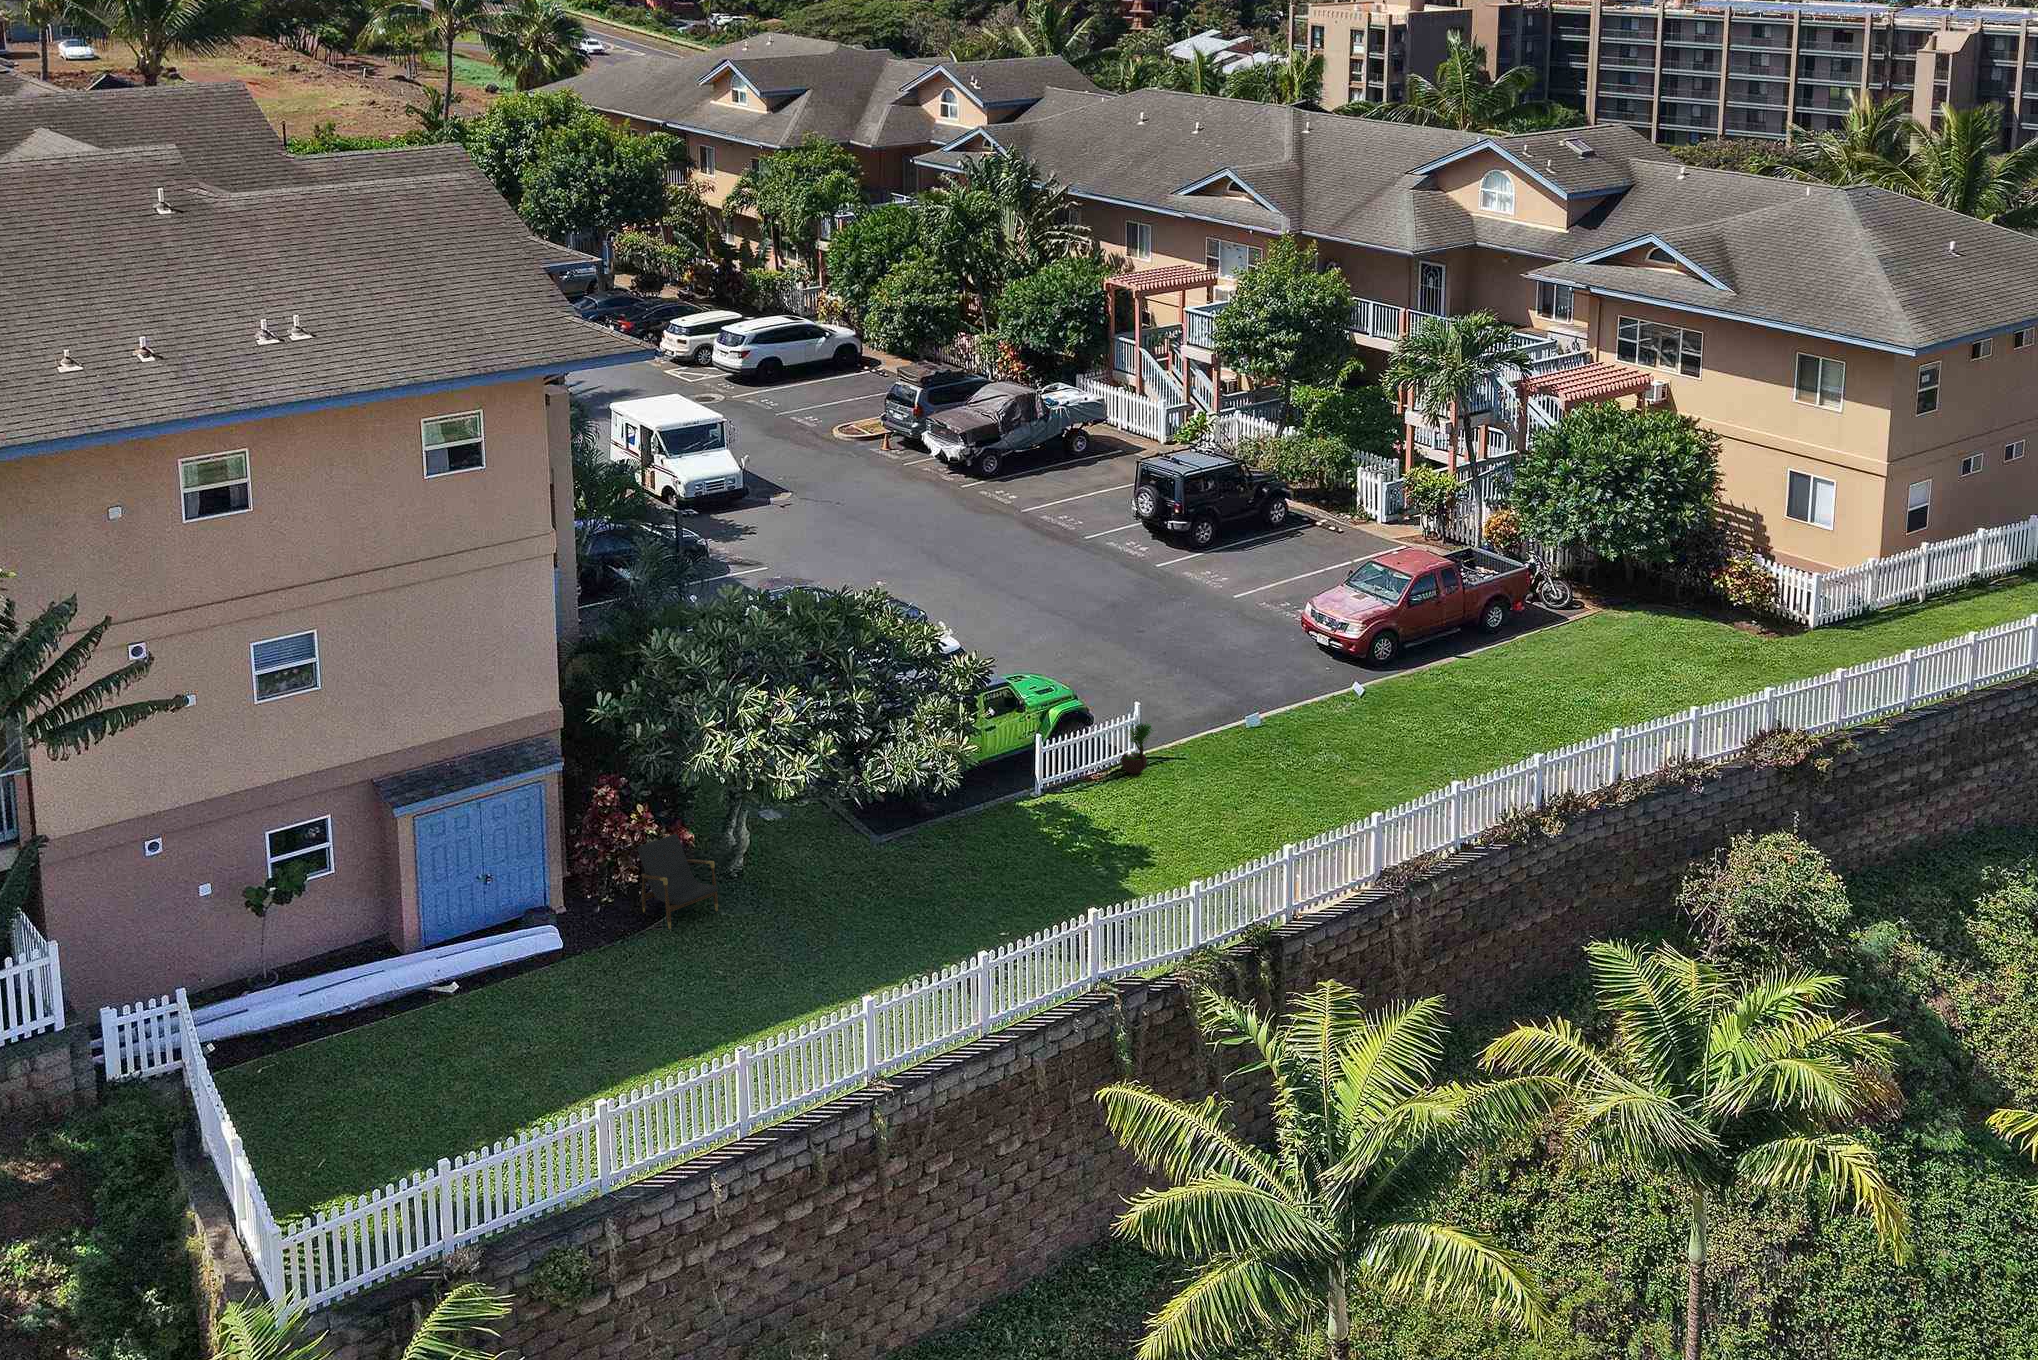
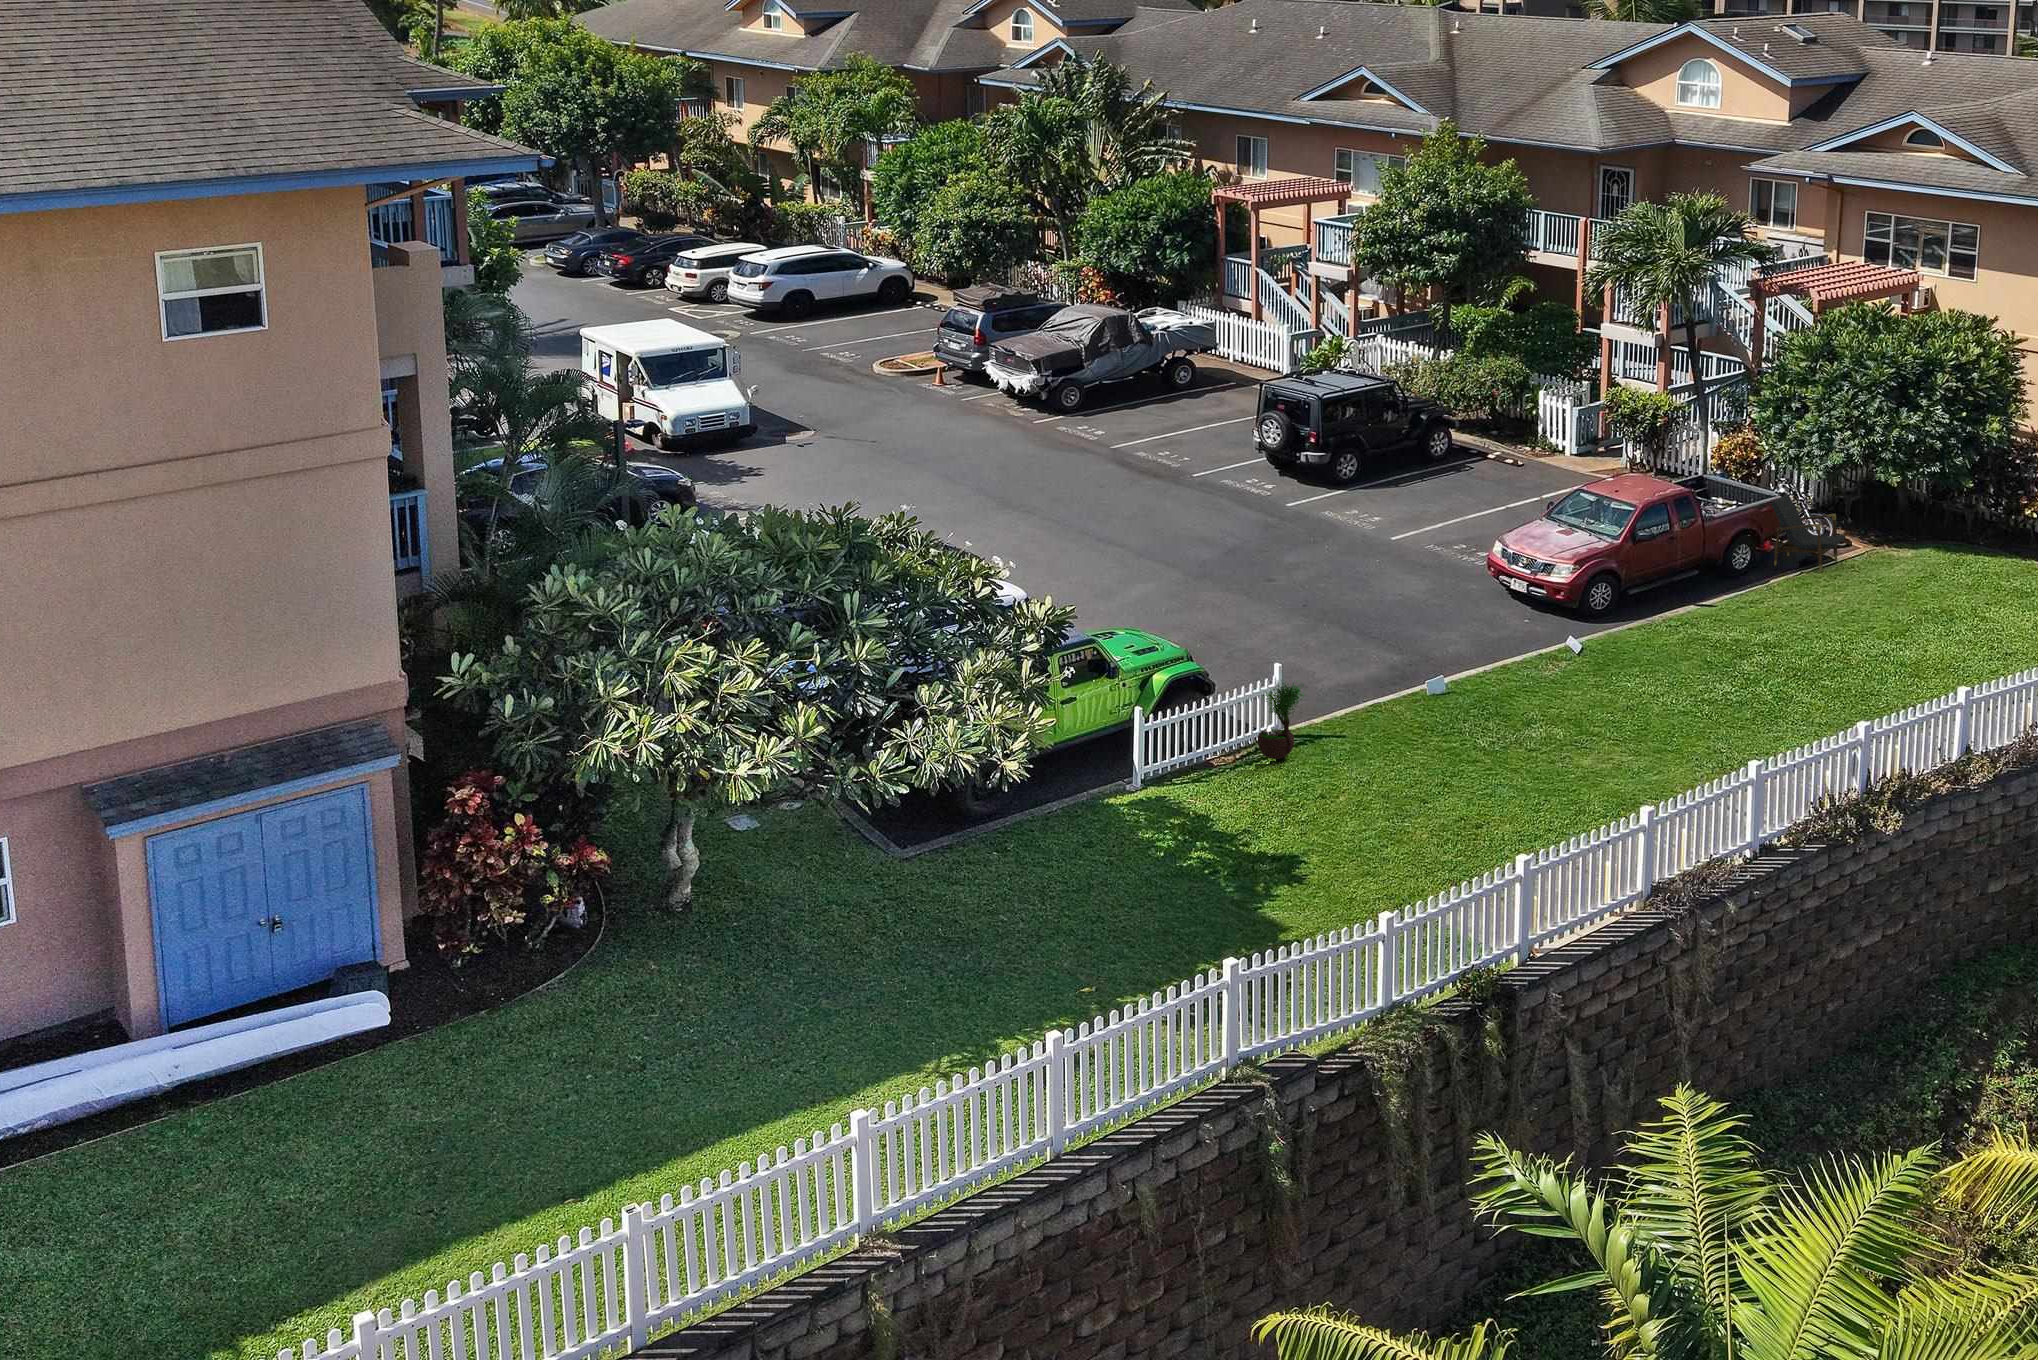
lounge chair: present [638,834,718,929] -> present [1772,495,1846,572]

